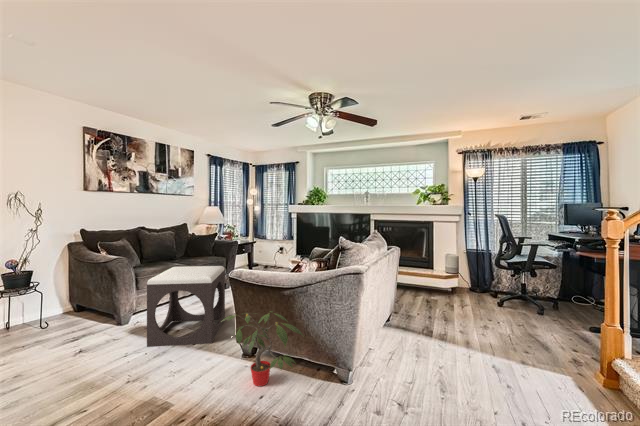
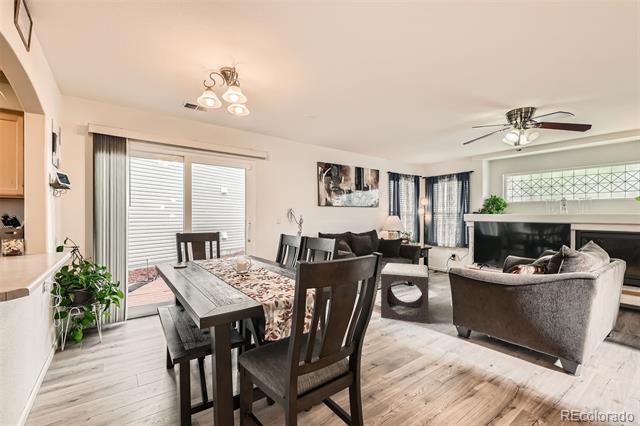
potted plant: present [222,311,303,386] -> none [455,301,534,360]

